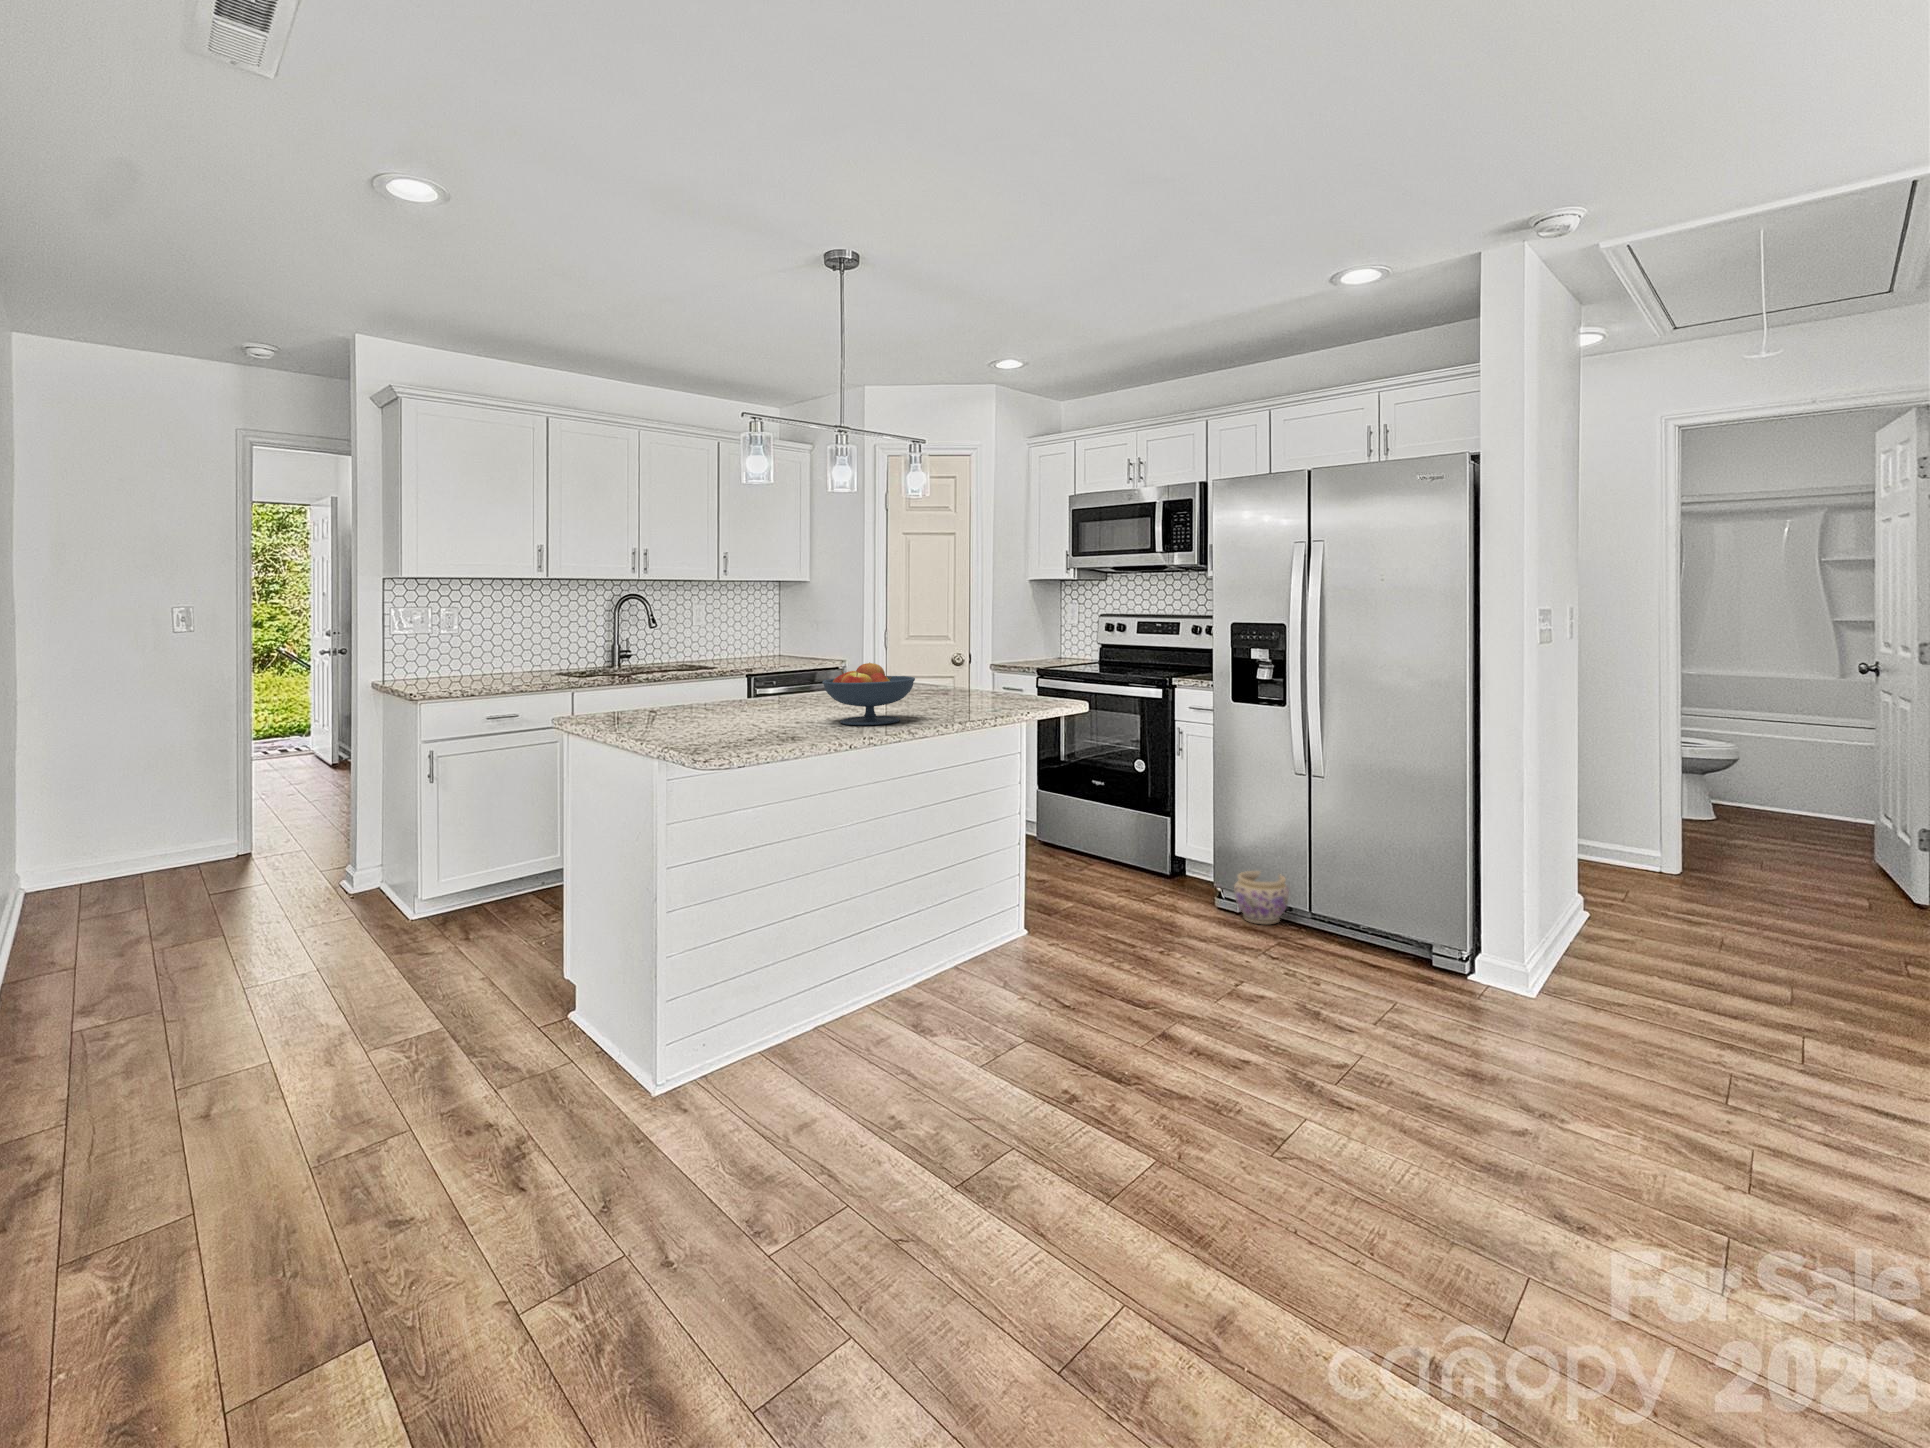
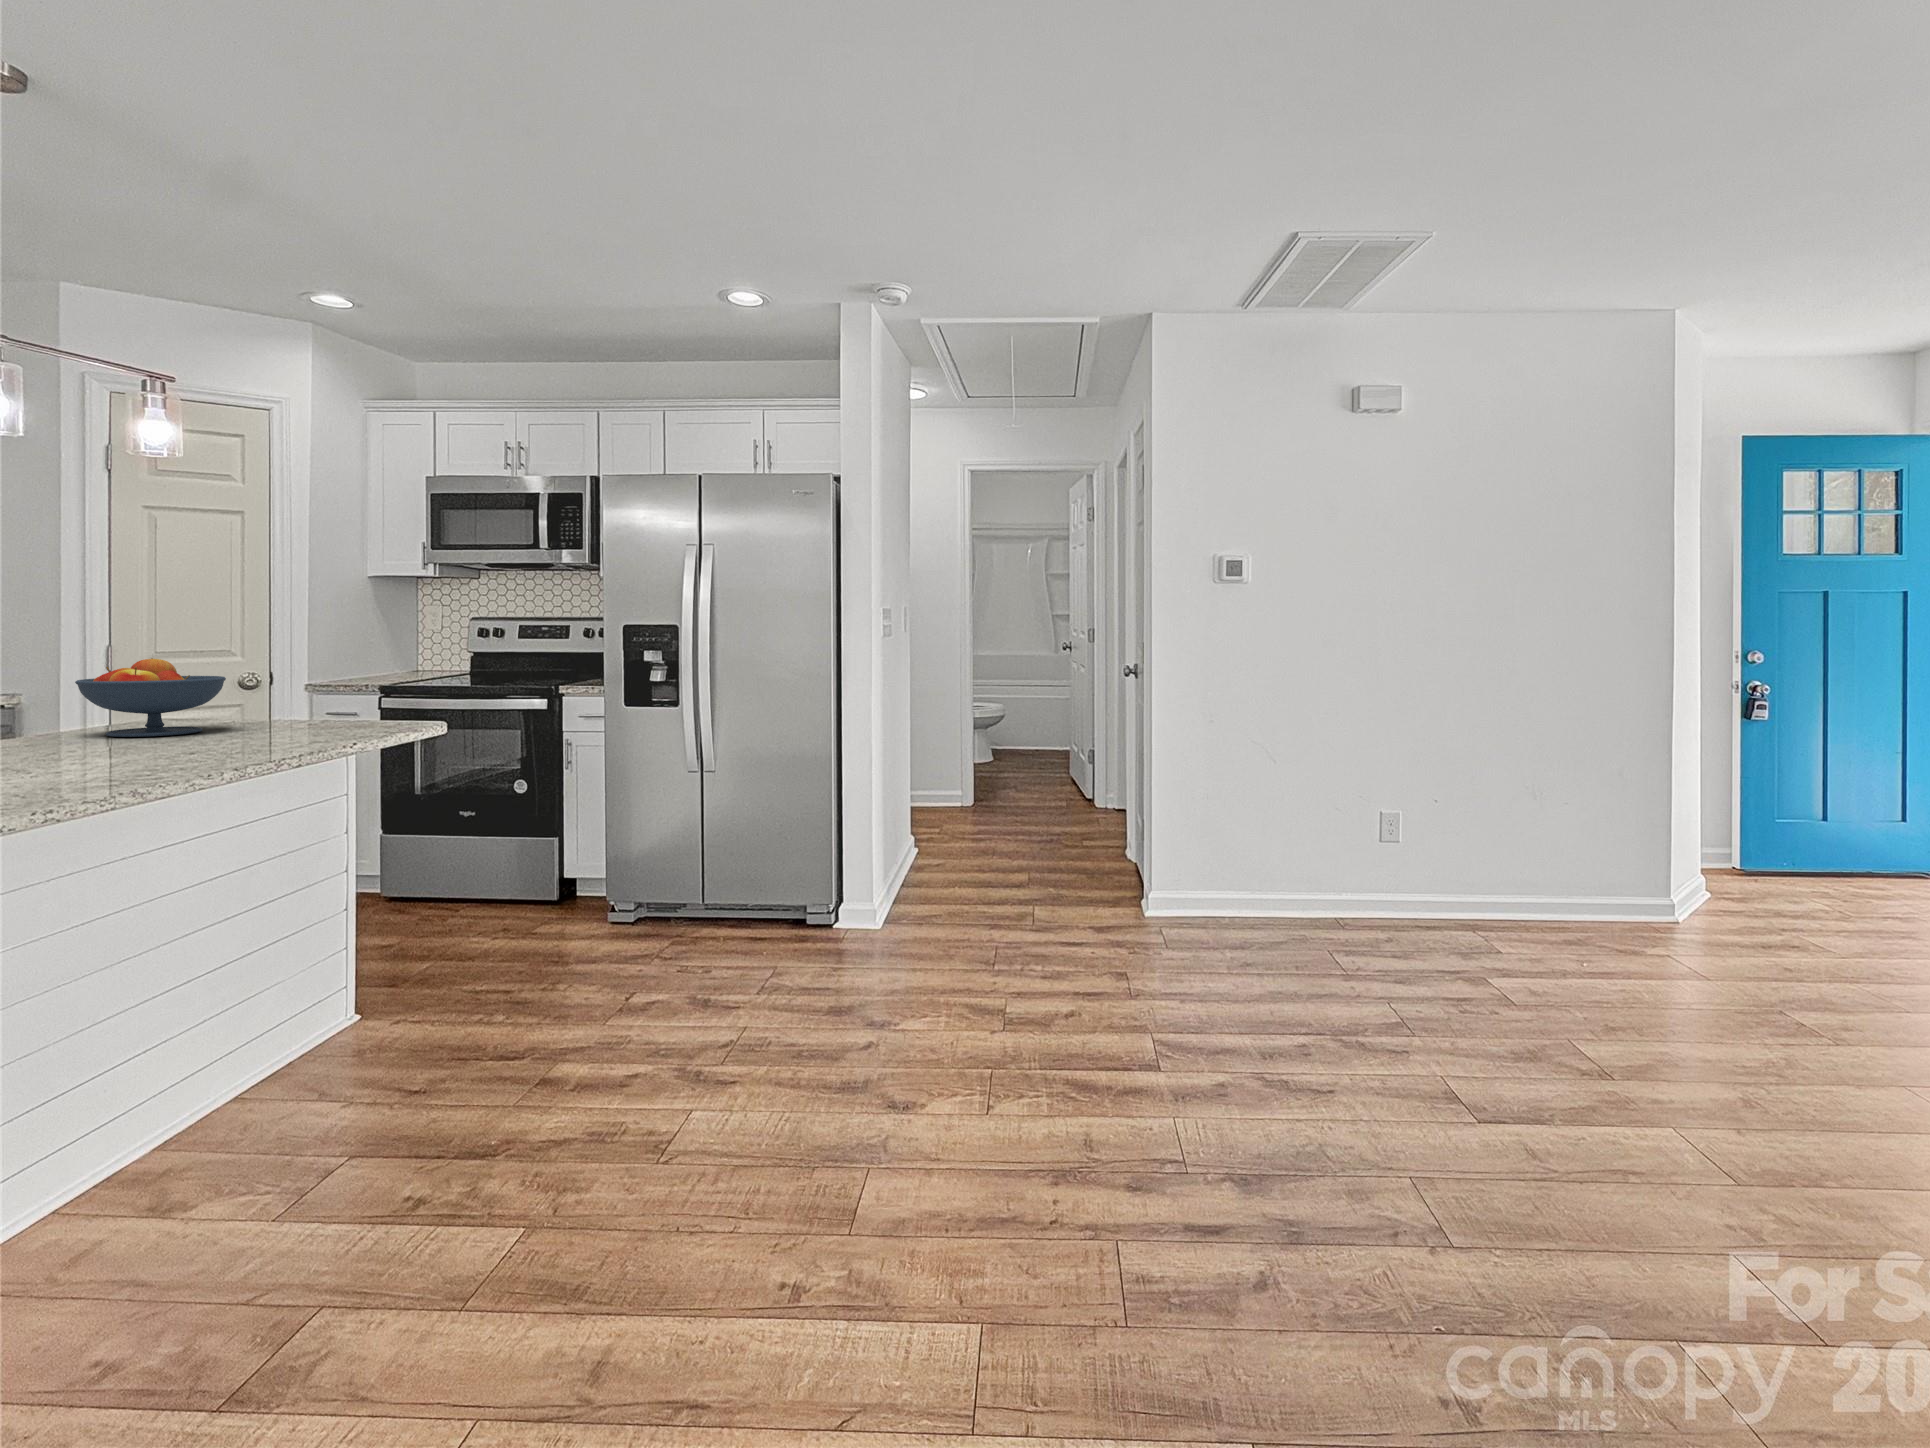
planter: present [1234,871,1289,925] -> none [628,880,684,934]

